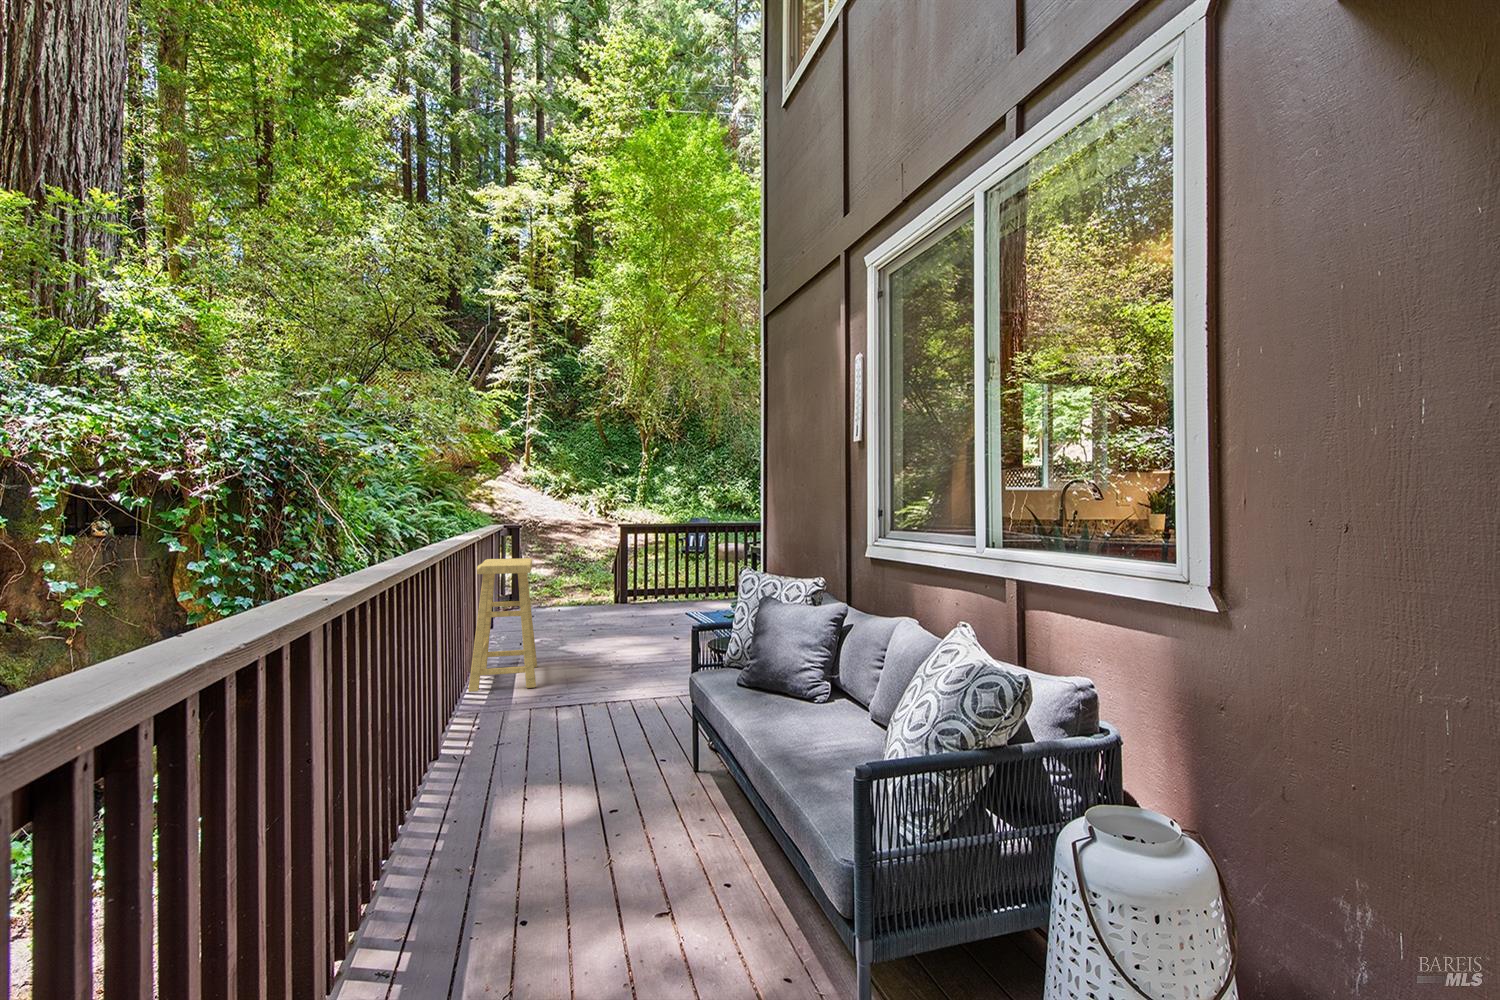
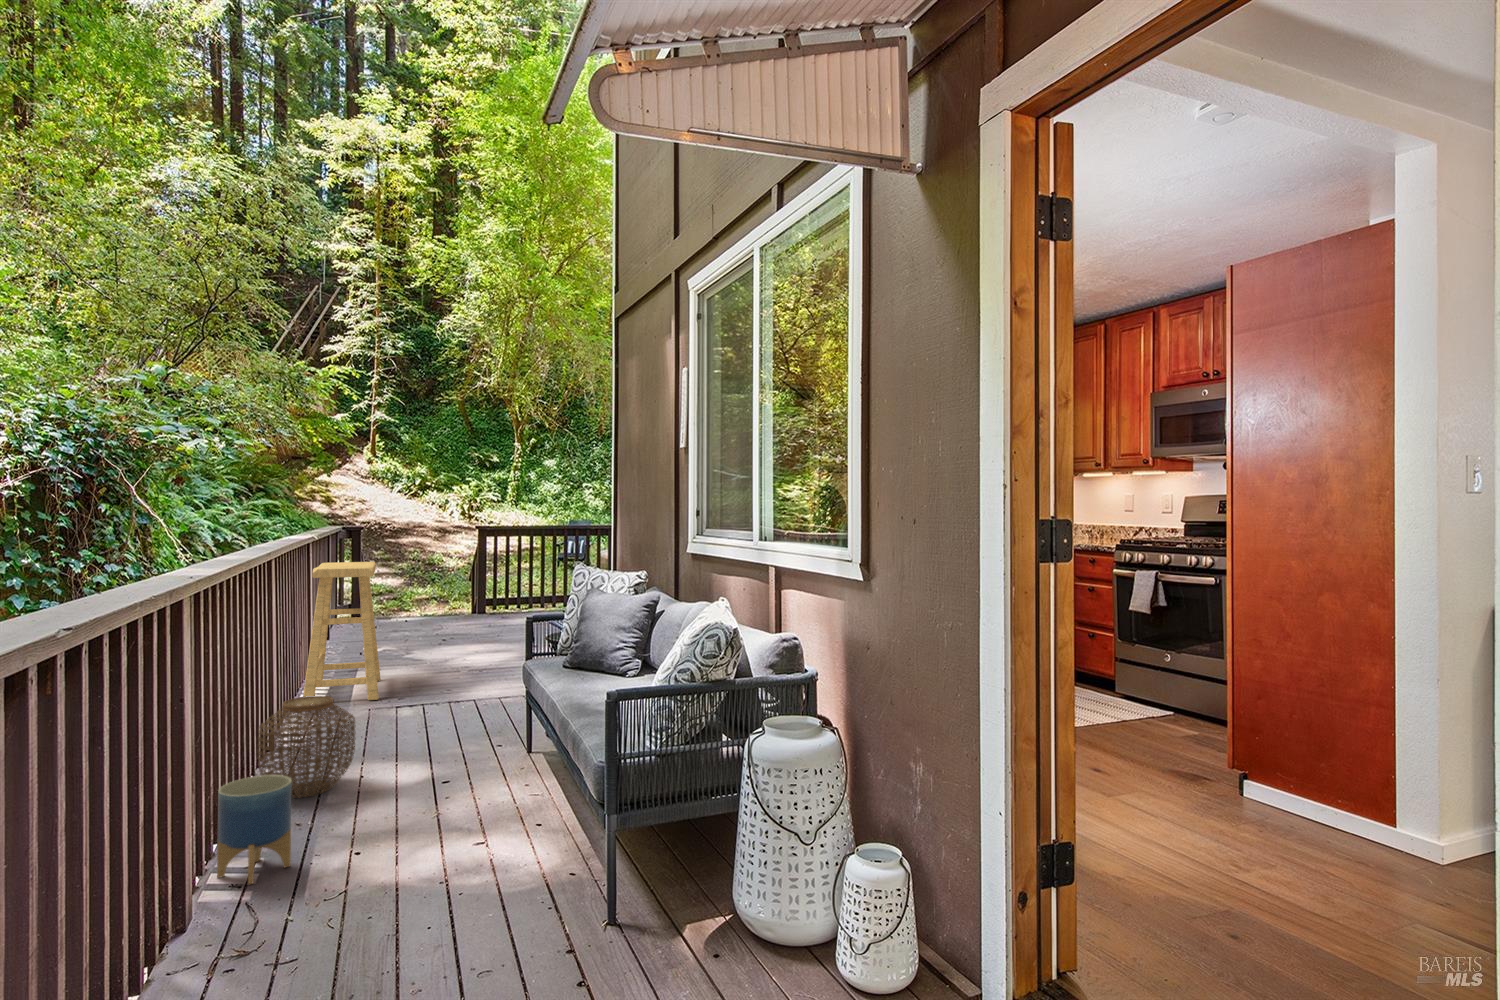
woven basket: none [423,697,516,802] -> present [258,696,355,798]
planter: none [375,794,451,922] -> present [217,775,292,884]

